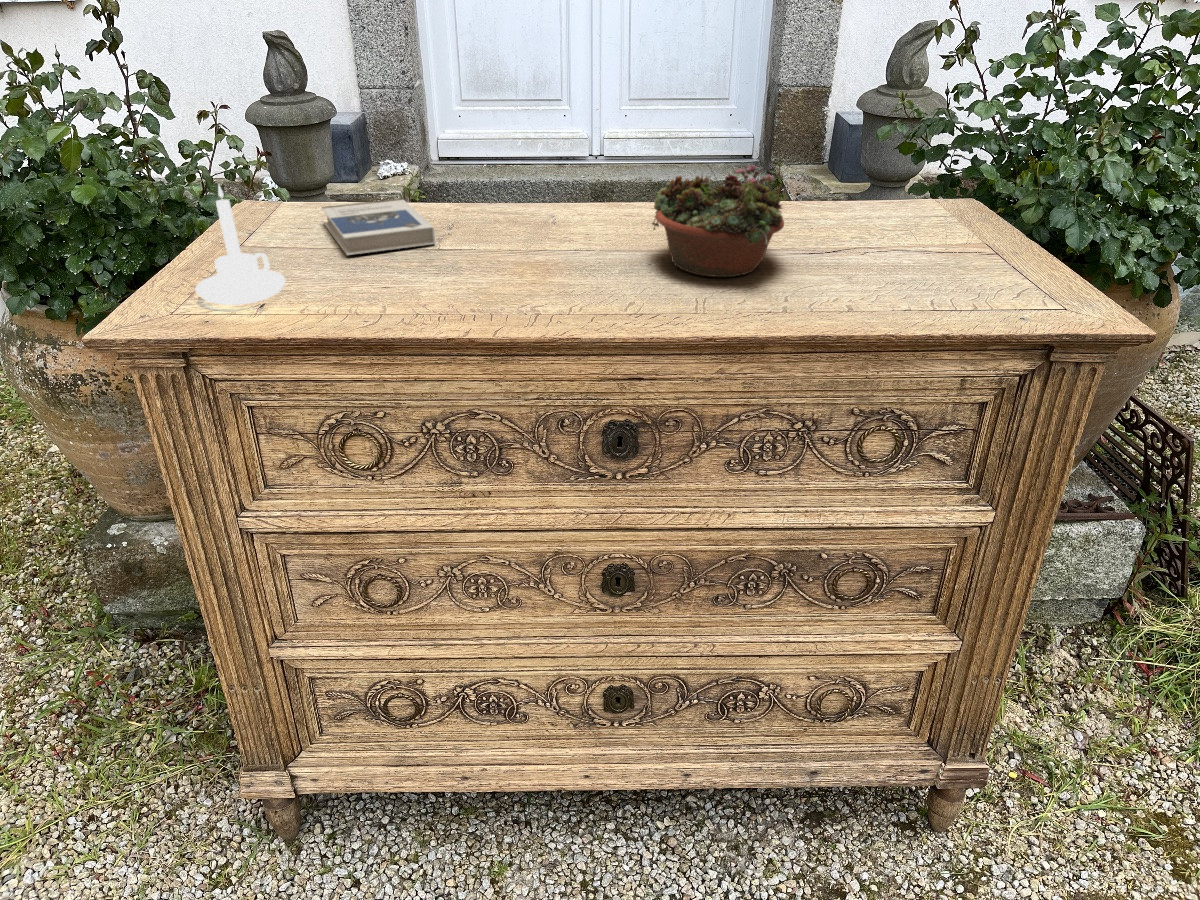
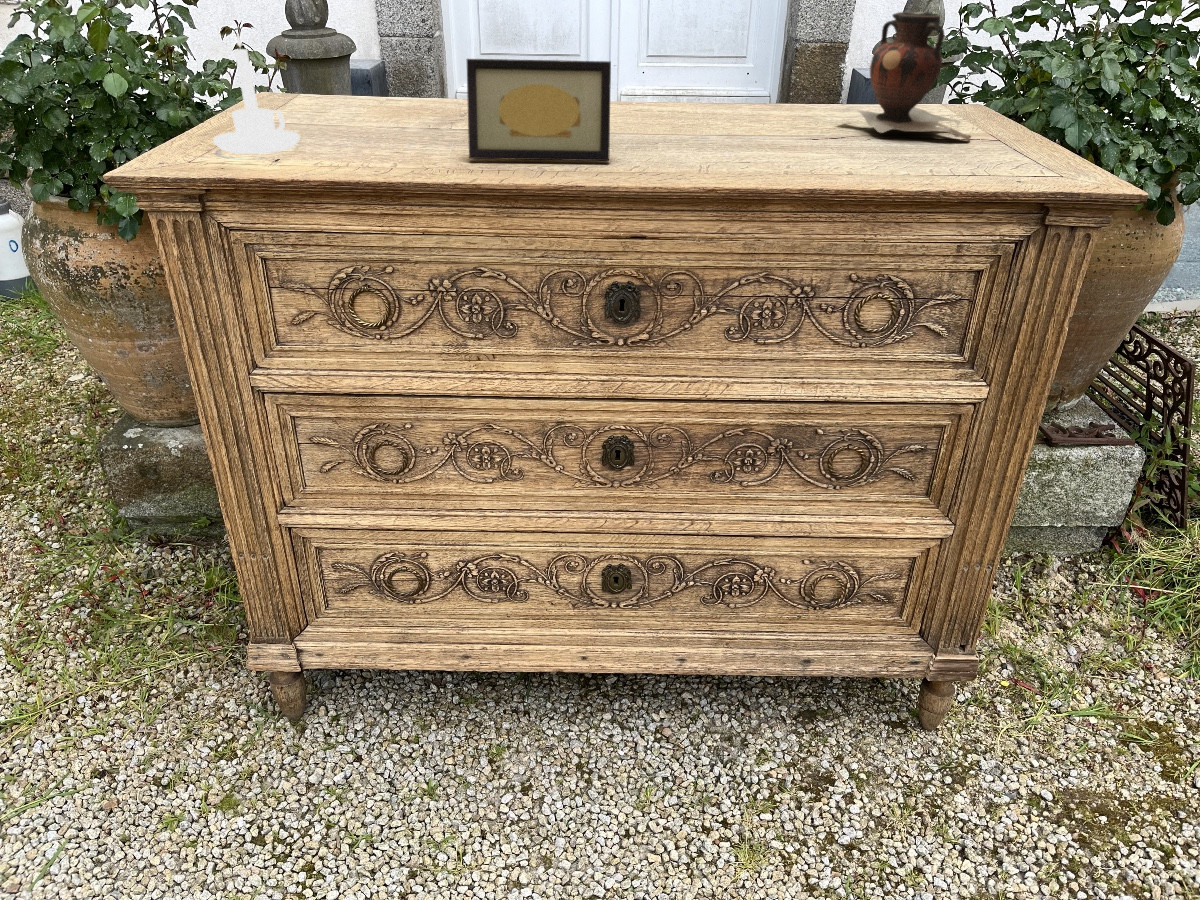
vase: none [833,131,971,260] -> present [842,11,971,141]
succulent planter: present [651,165,784,277] -> none [657,31,788,147]
hardback book: present [321,199,435,255] -> none [337,87,447,126]
picture frame: none [456,207,605,305] -> present [467,59,611,161]

